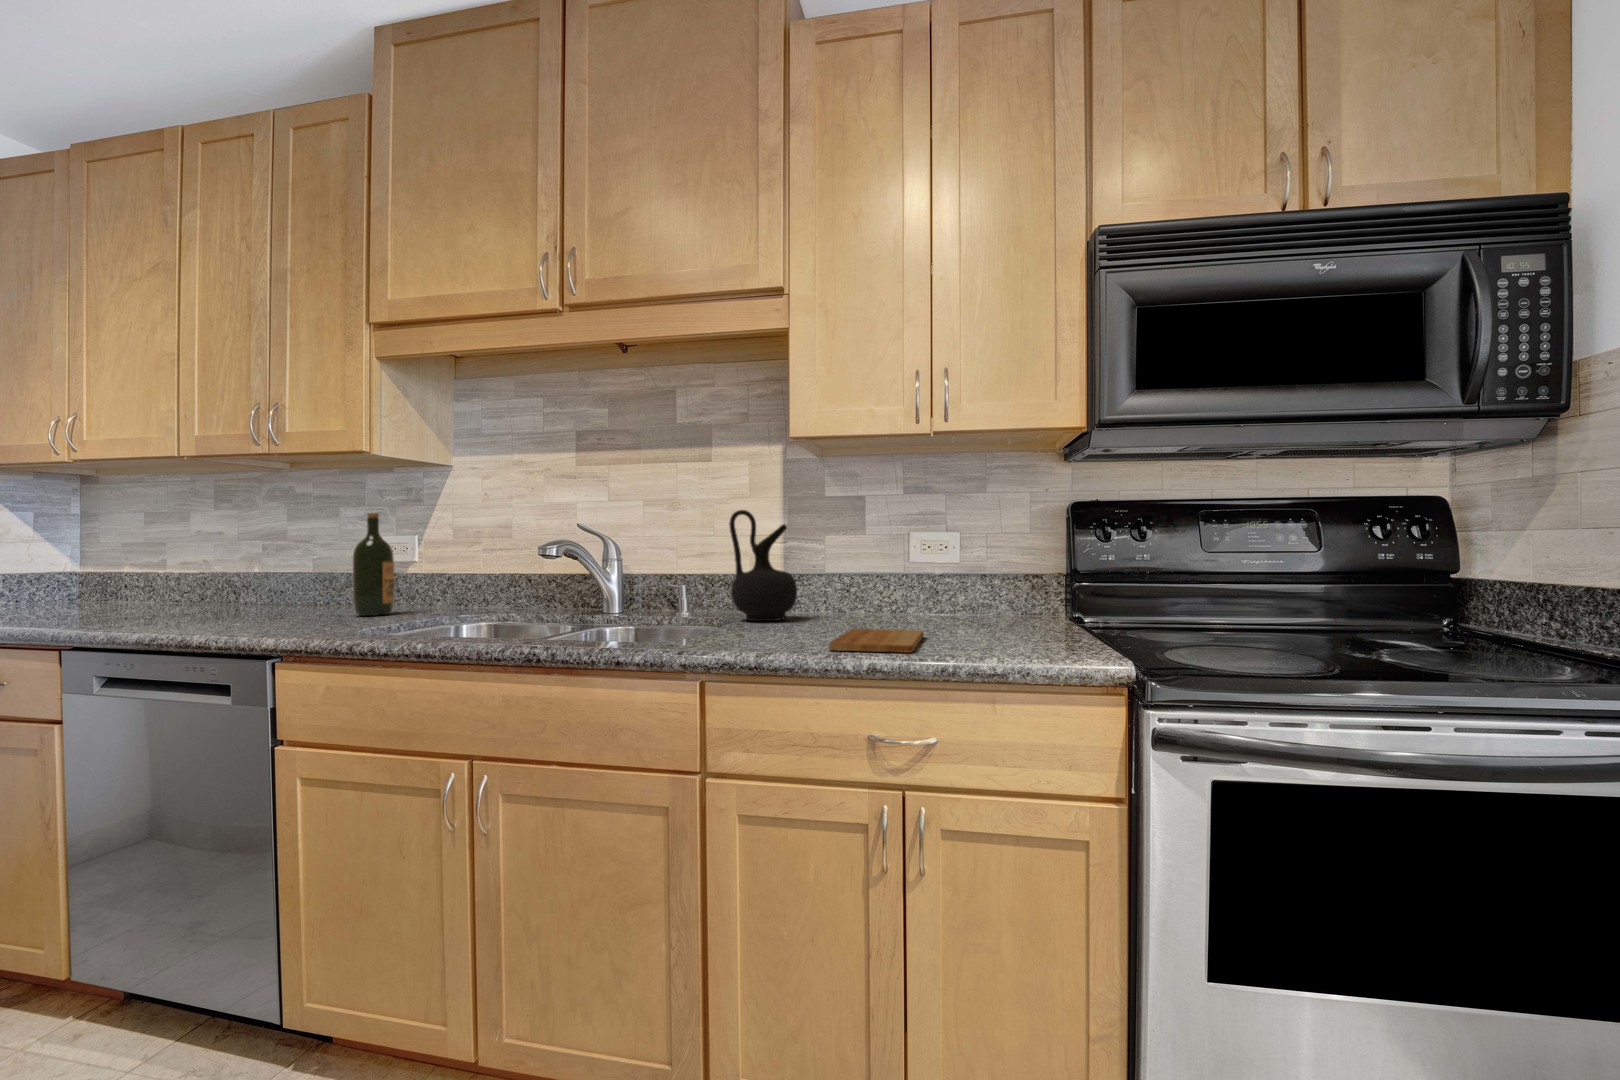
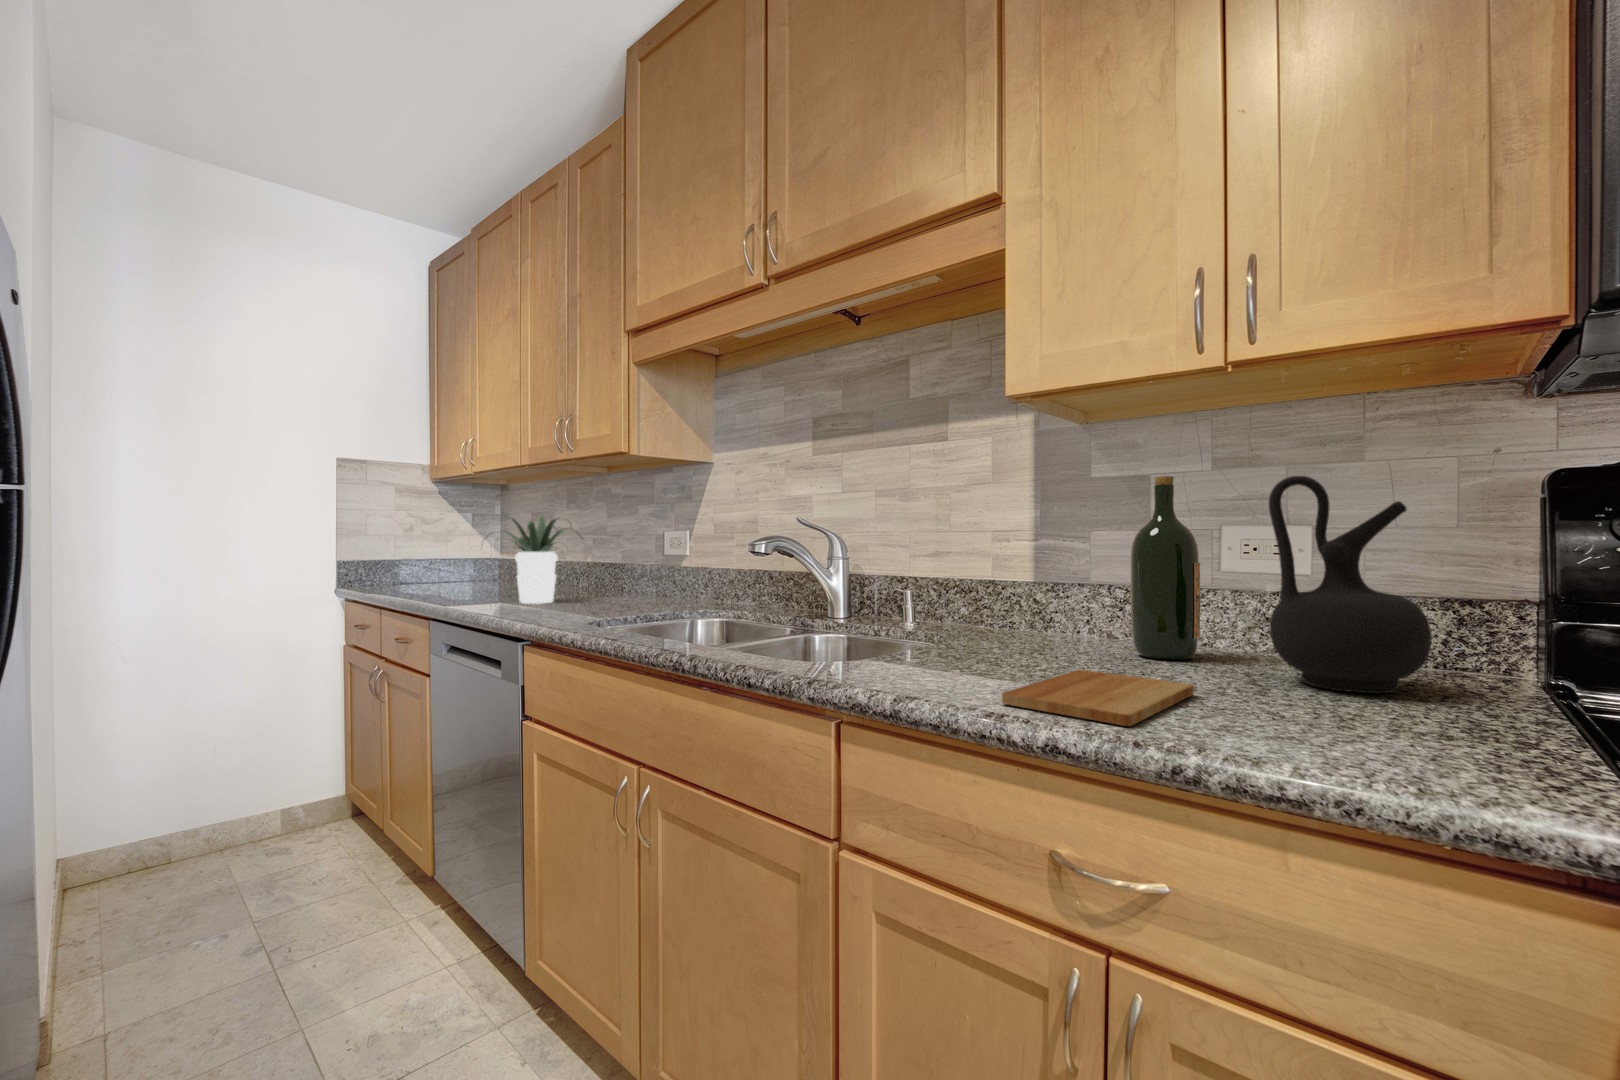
ceramic jug: present [729,510,797,621] -> present [1269,476,1431,693]
wine bottle: present [353,513,394,616] -> present [1131,476,1200,660]
potted plant: none [122,519,285,623] -> present [506,517,583,604]

